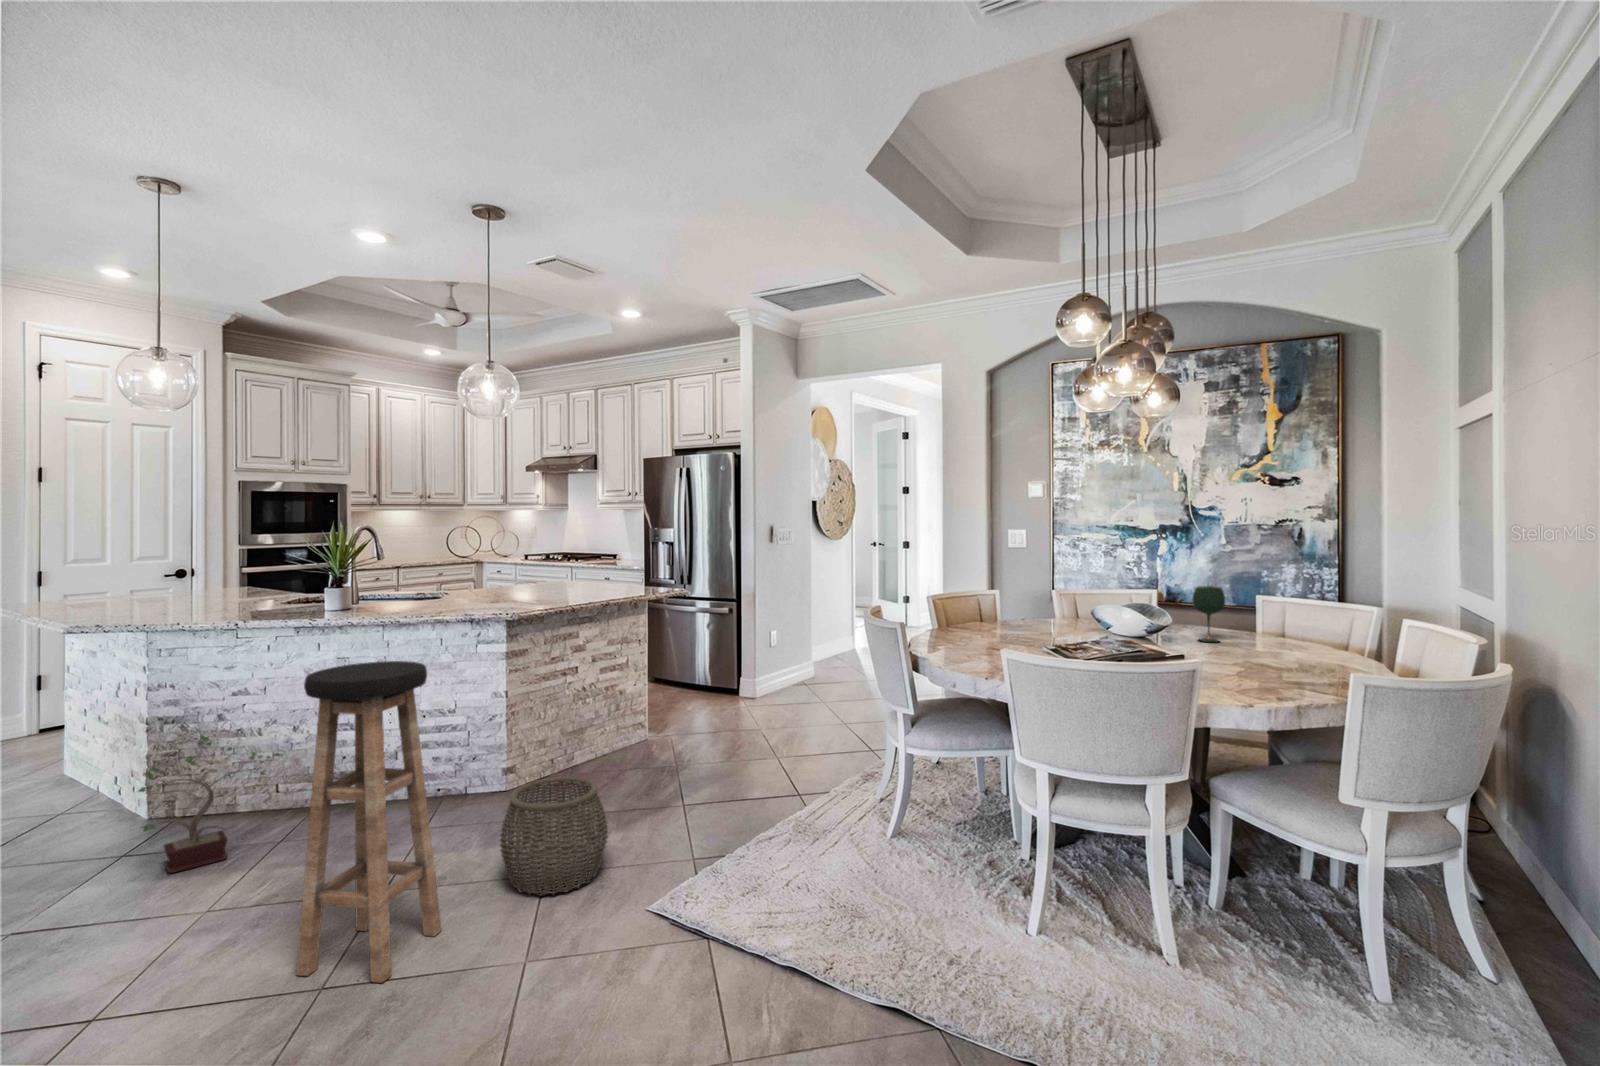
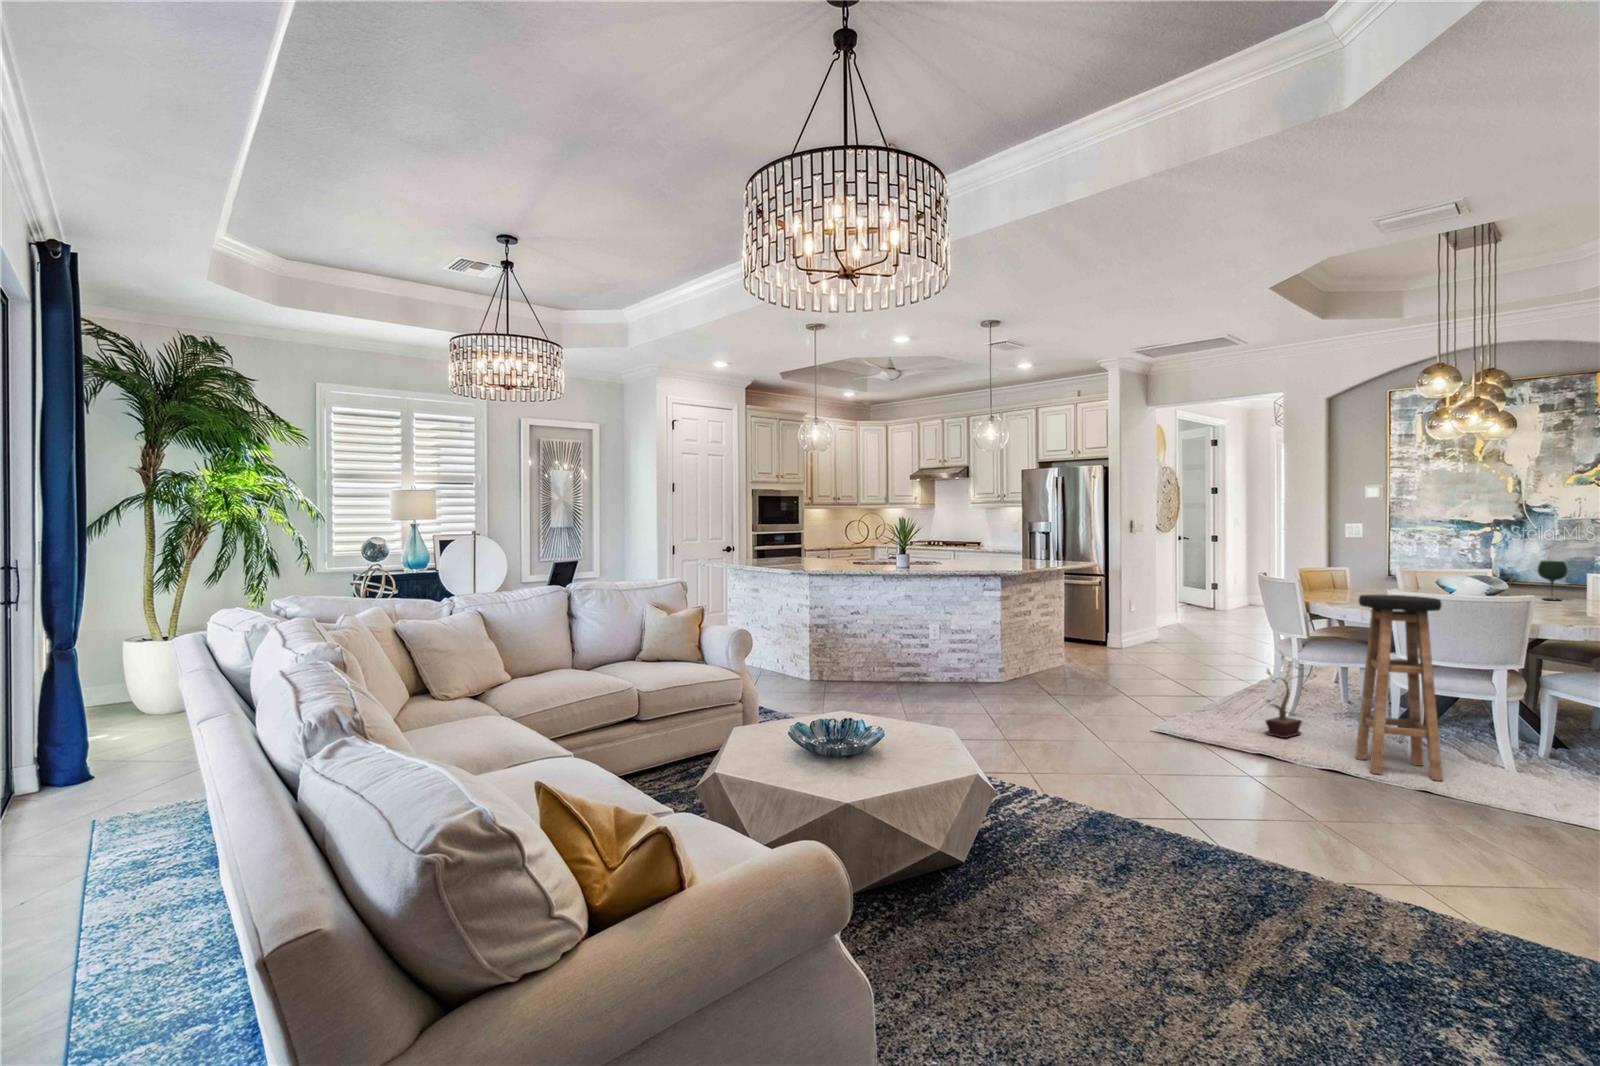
bar stool: present [296,661,441,983] -> present [1355,594,1443,781]
potted plant: present [138,735,281,873] -> present [1266,655,1316,738]
woven basket: present [500,776,608,895] -> none [1058,663,1124,724]

